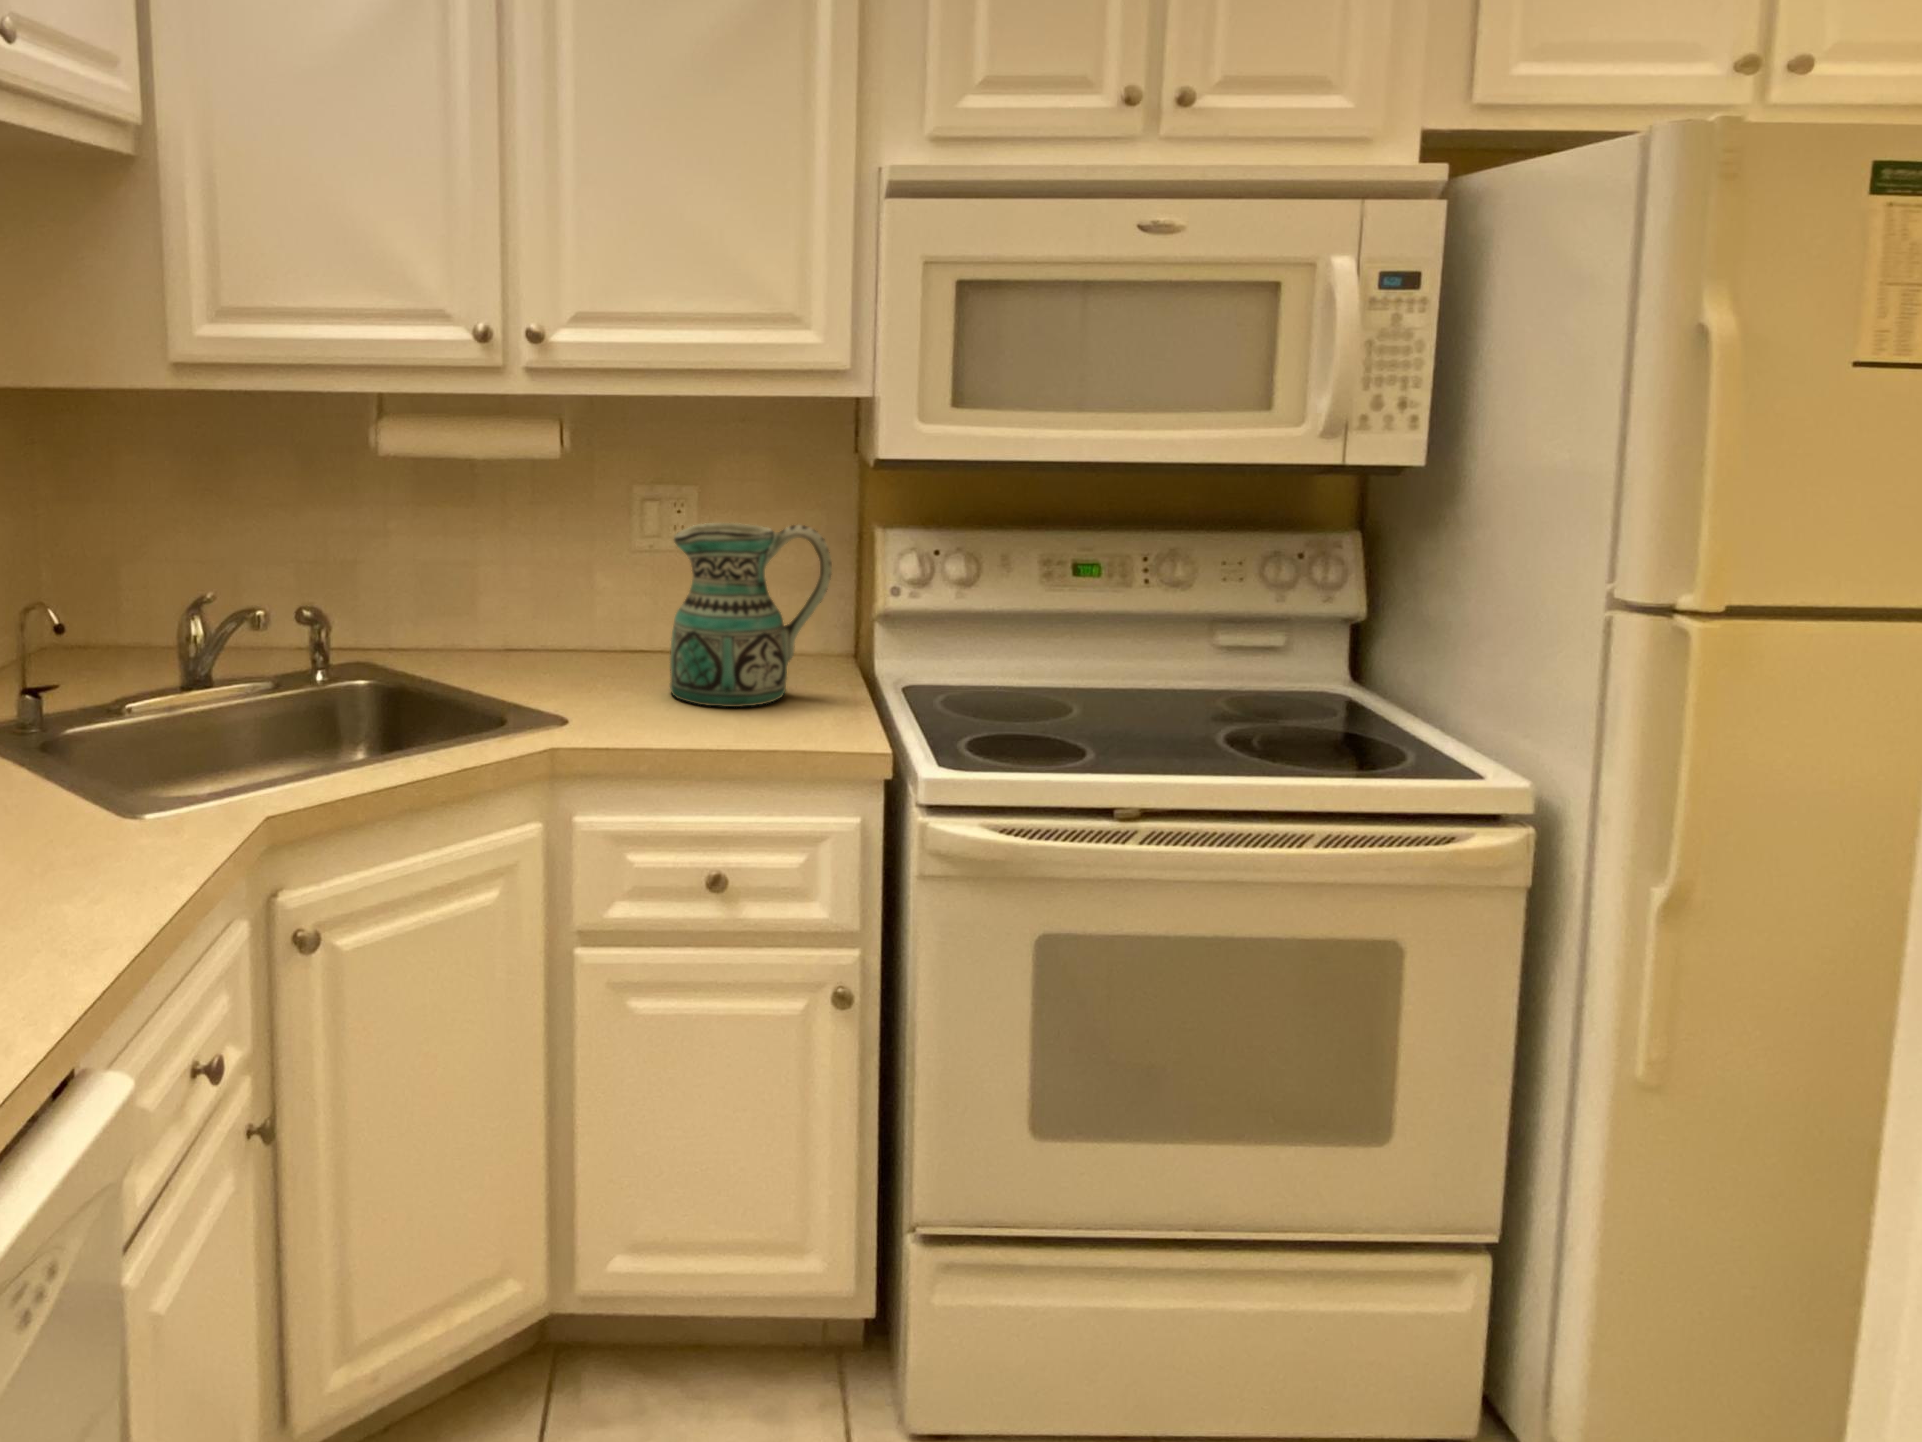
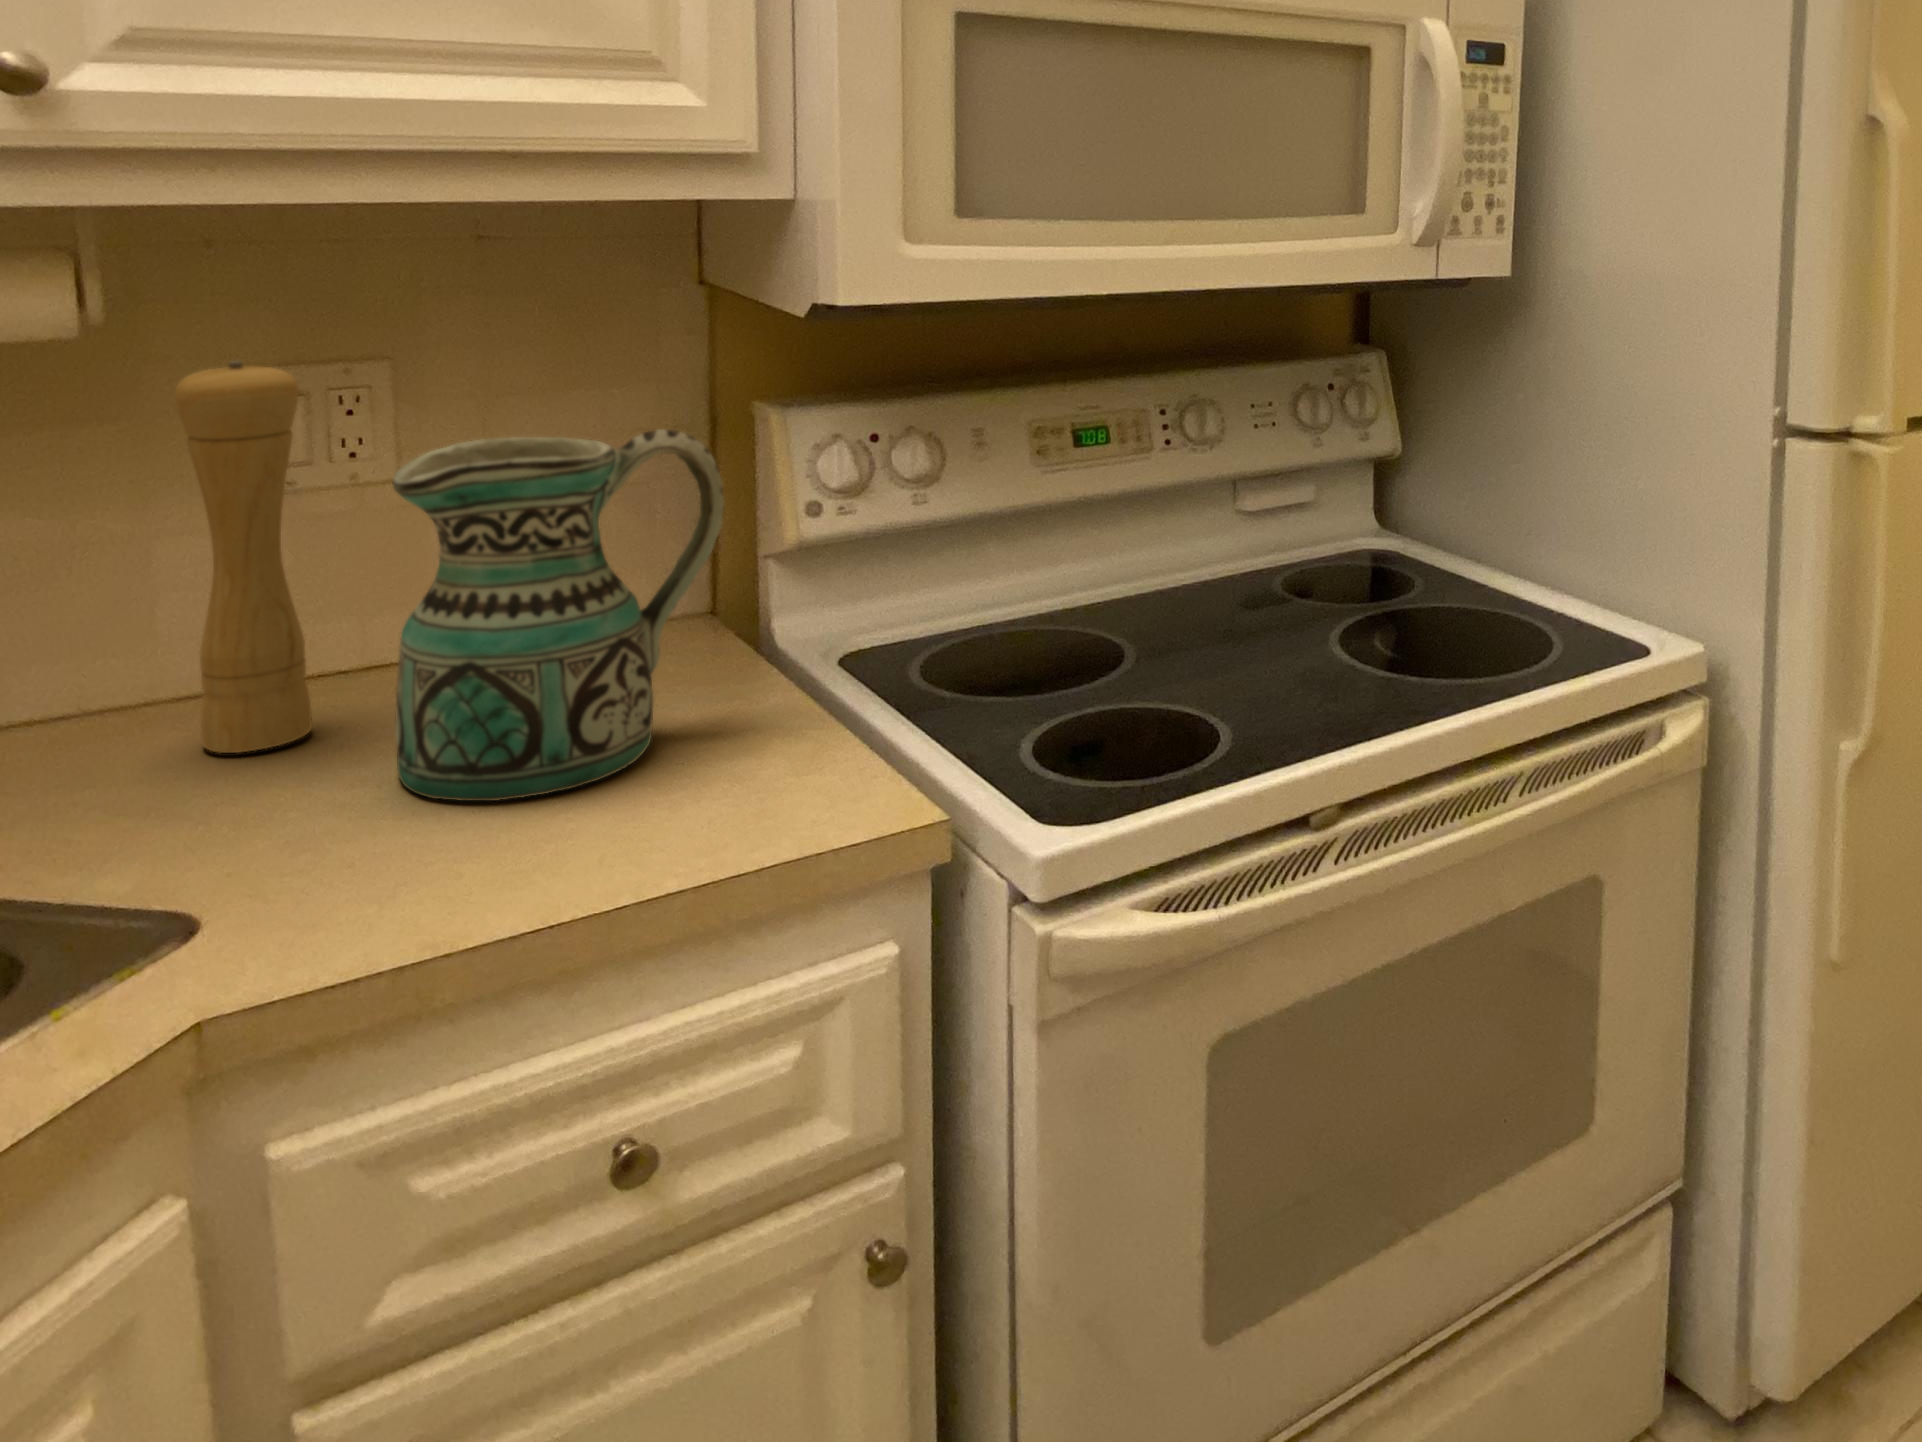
pepper mill: none [607,477,656,670] -> present [175,361,312,753]

